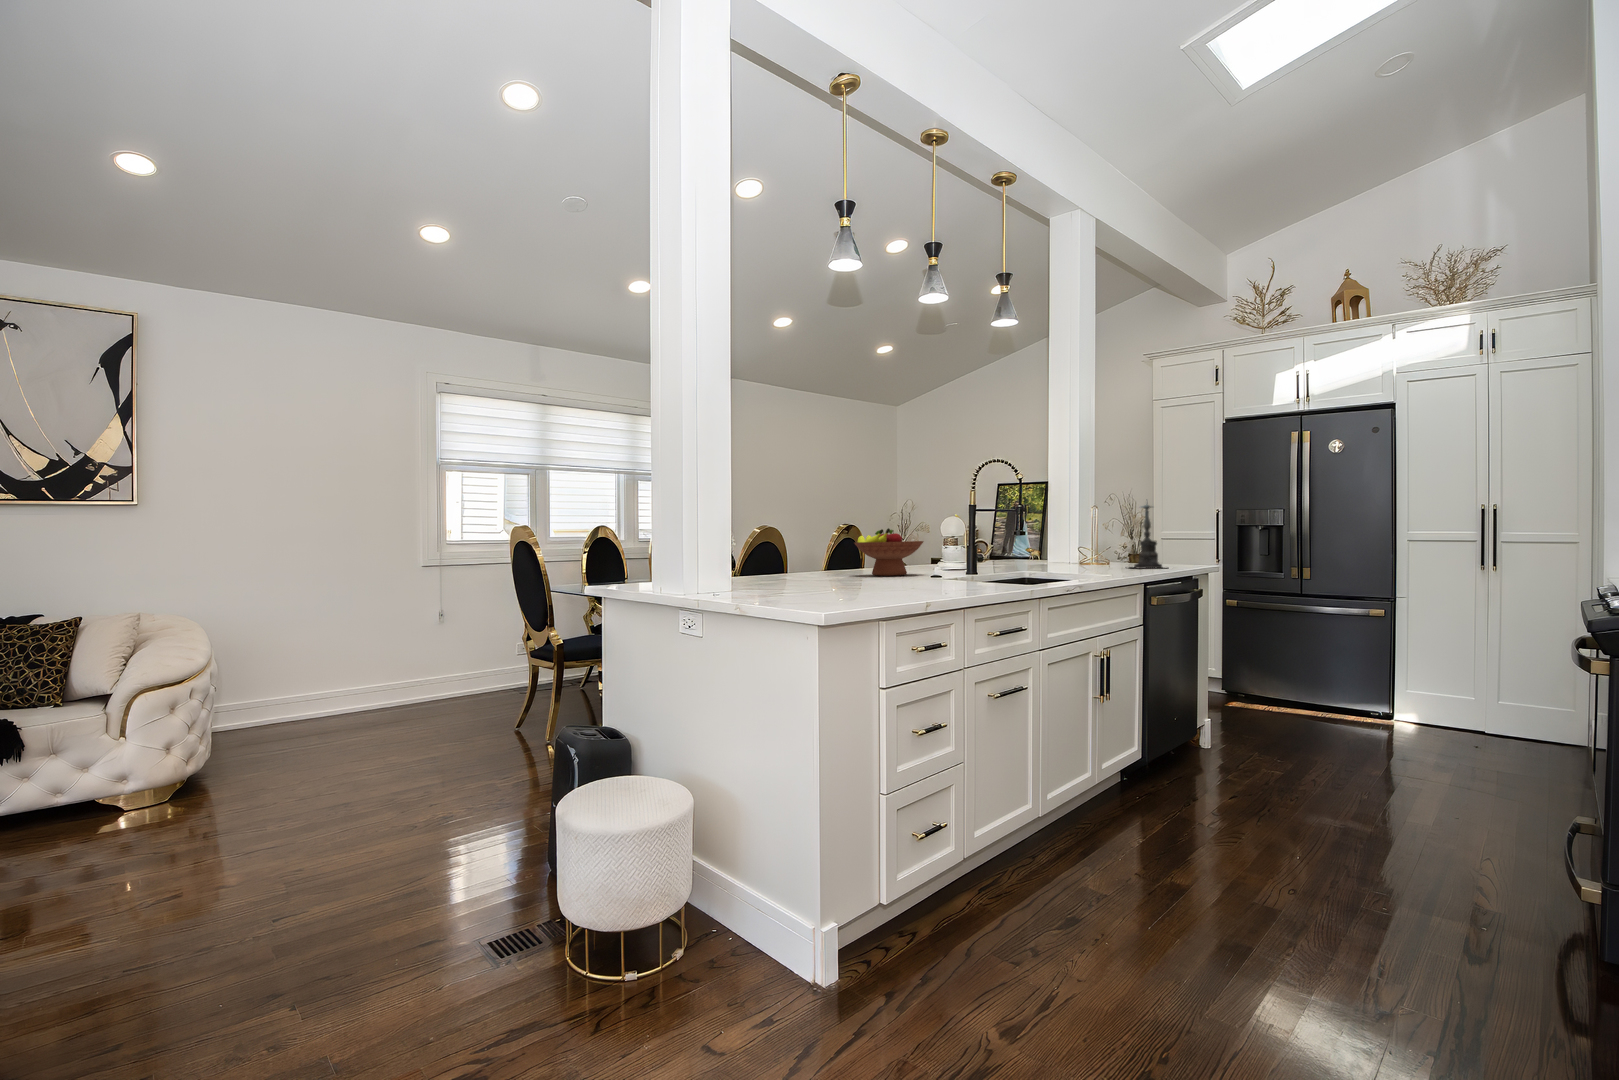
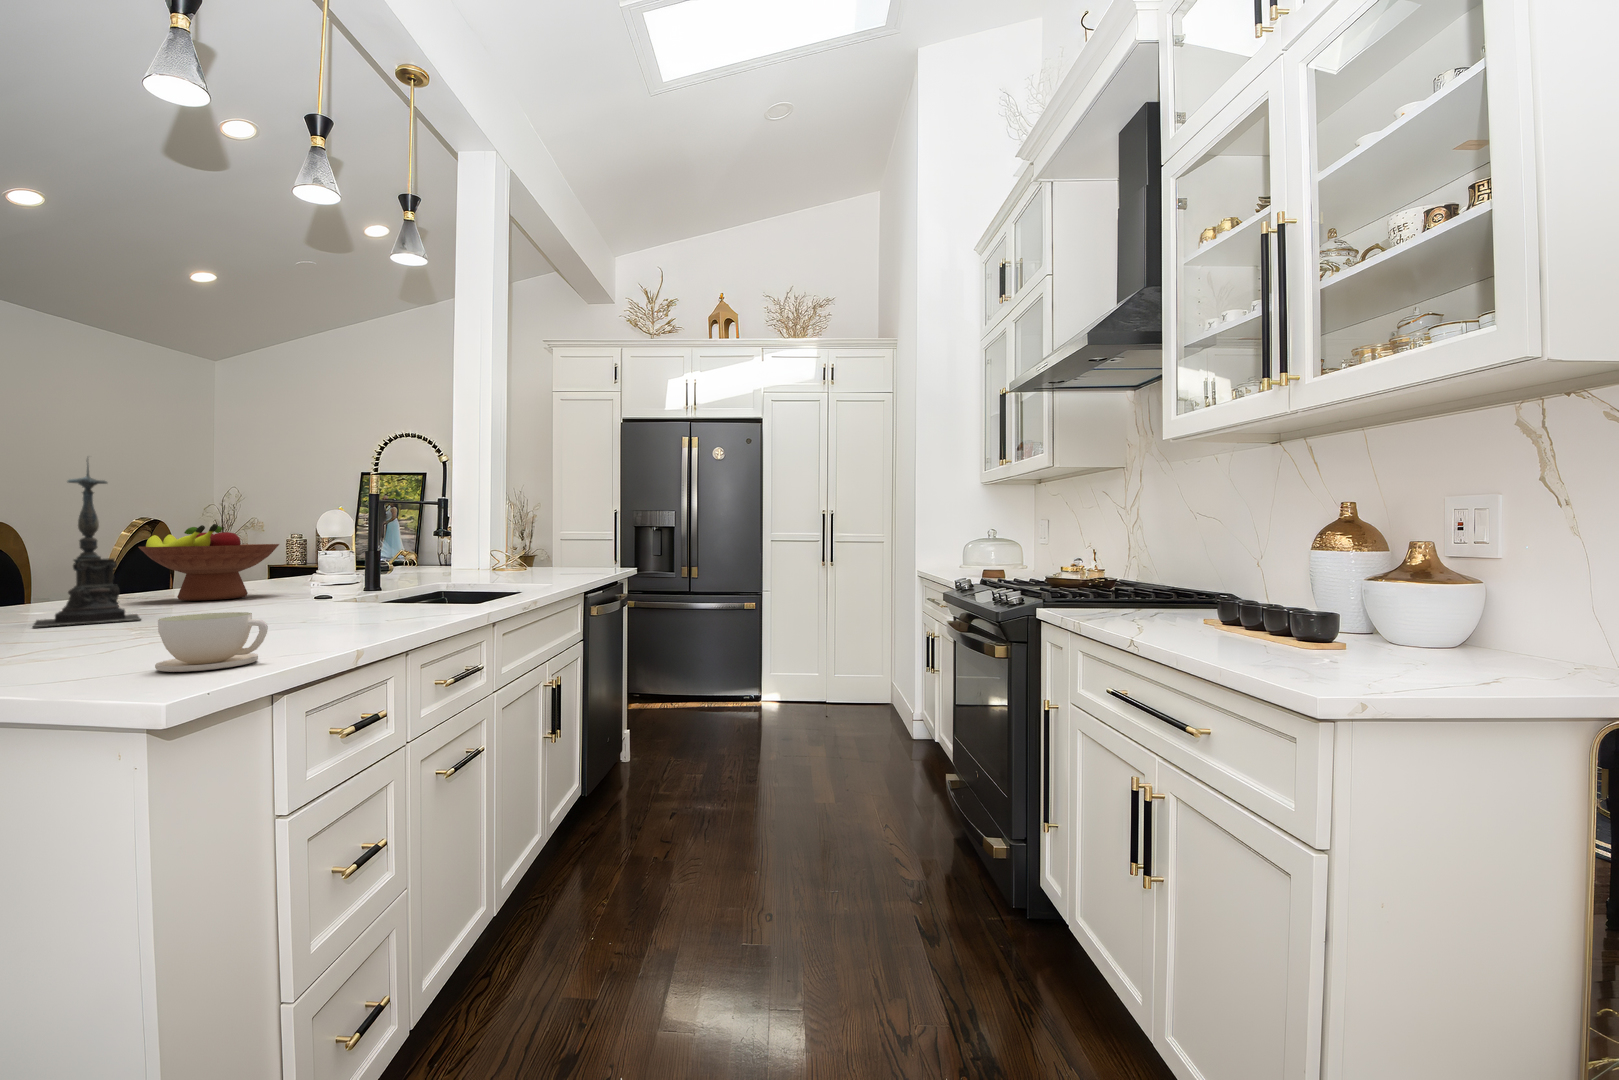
candle holder: present [1134,504,1162,569] -> present [33,463,140,627]
coffee cup: none [829,575,874,603] -> present [155,612,268,672]

